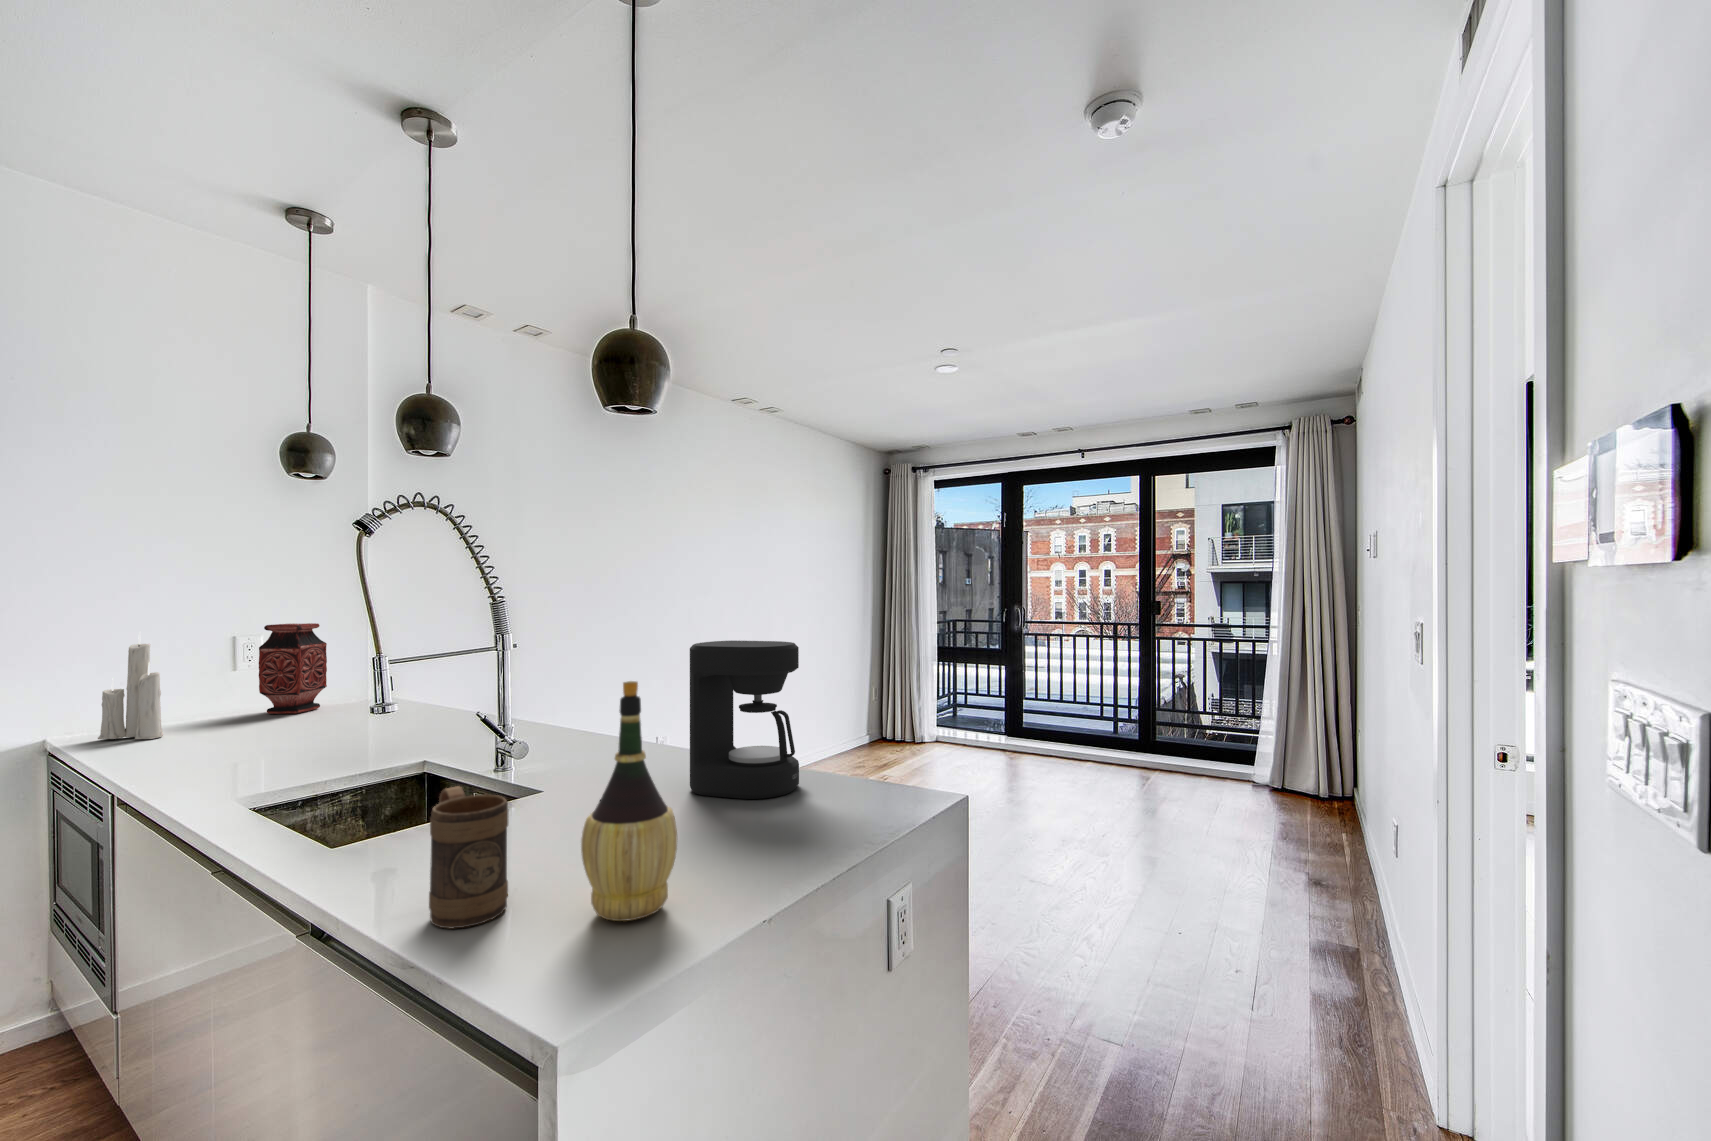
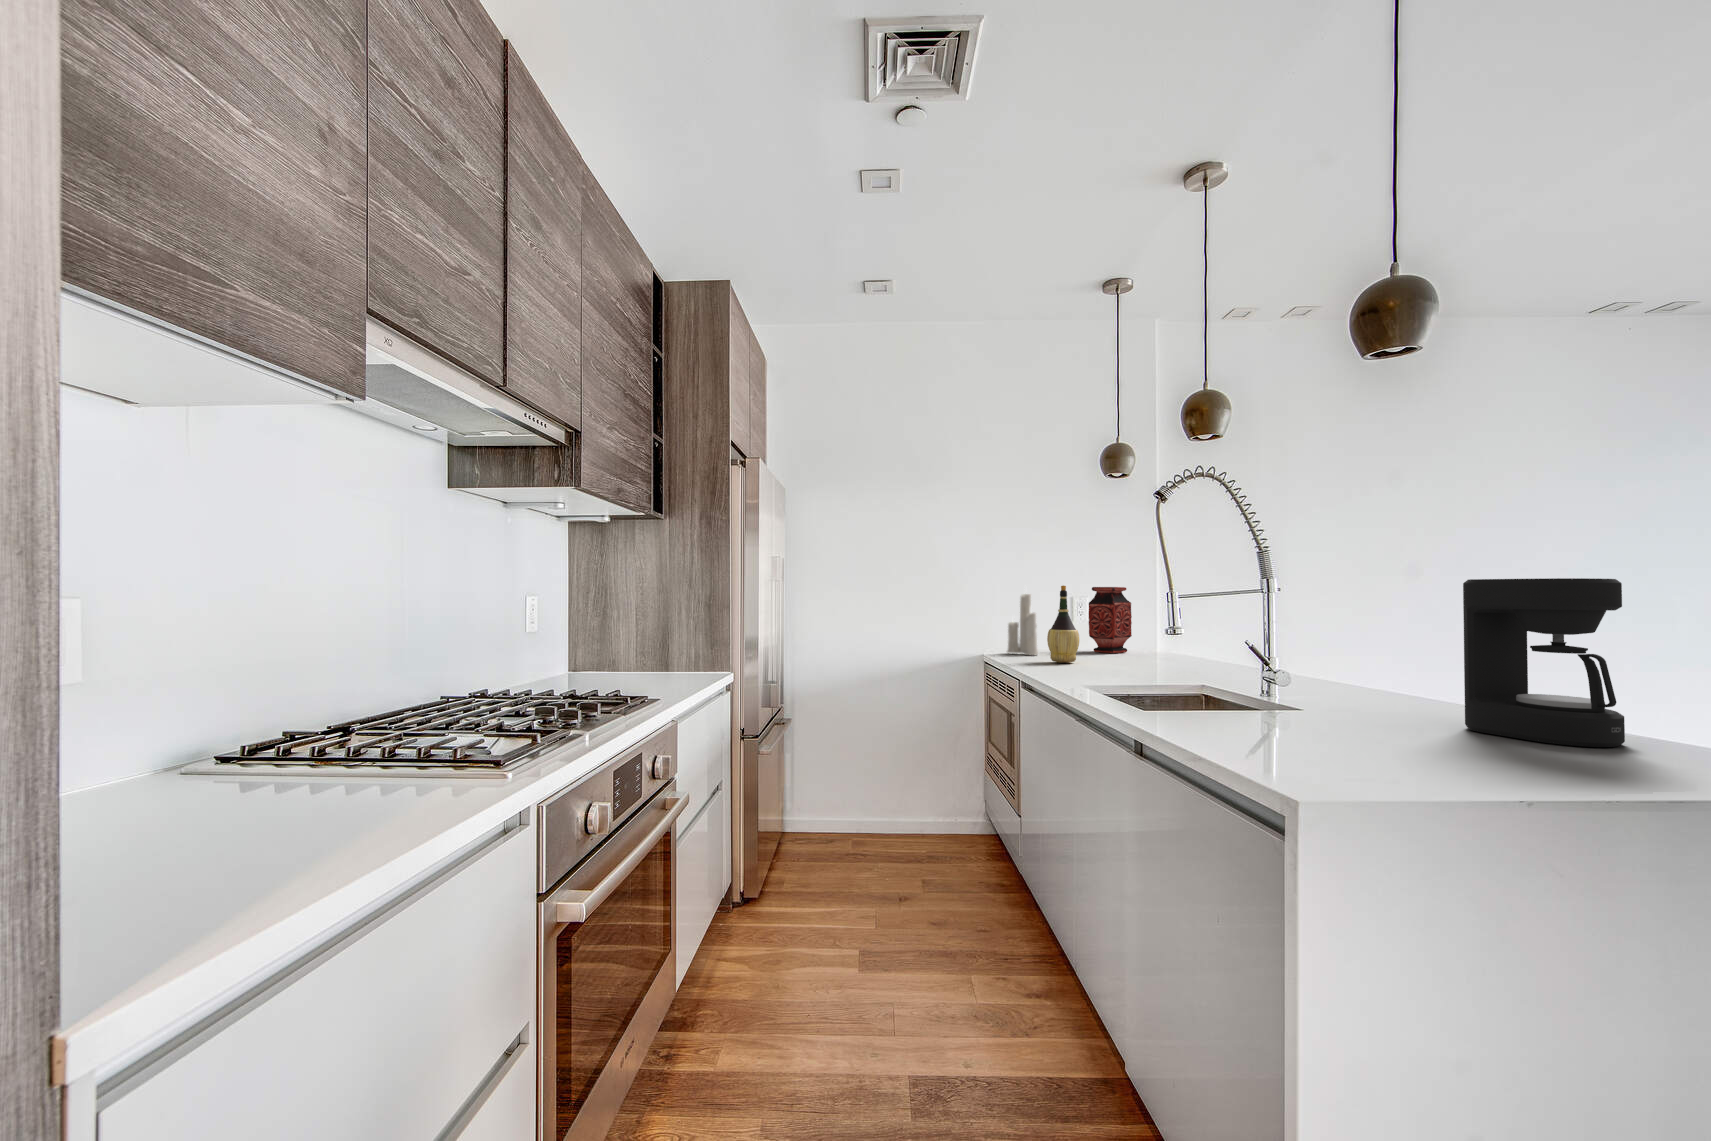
wine bottle: present [581,681,677,921] -> present [1047,585,1079,663]
mug: present [429,786,508,928] -> none [1209,657,1268,751]

